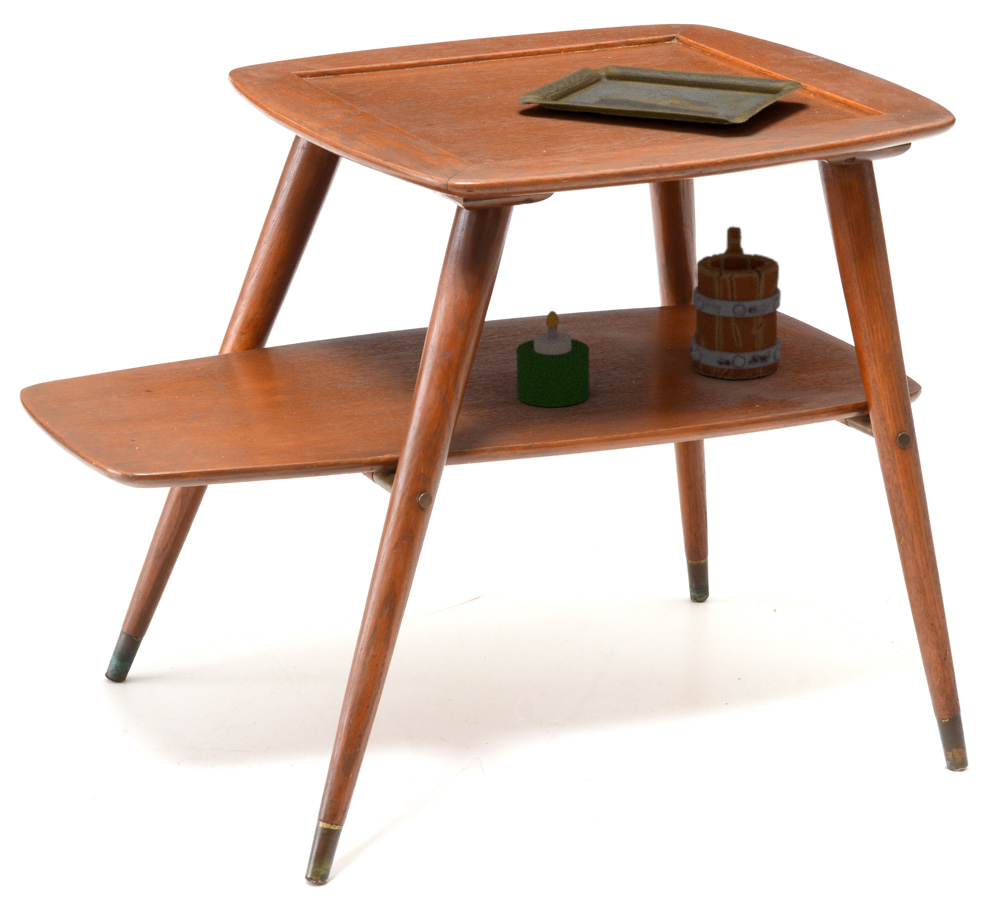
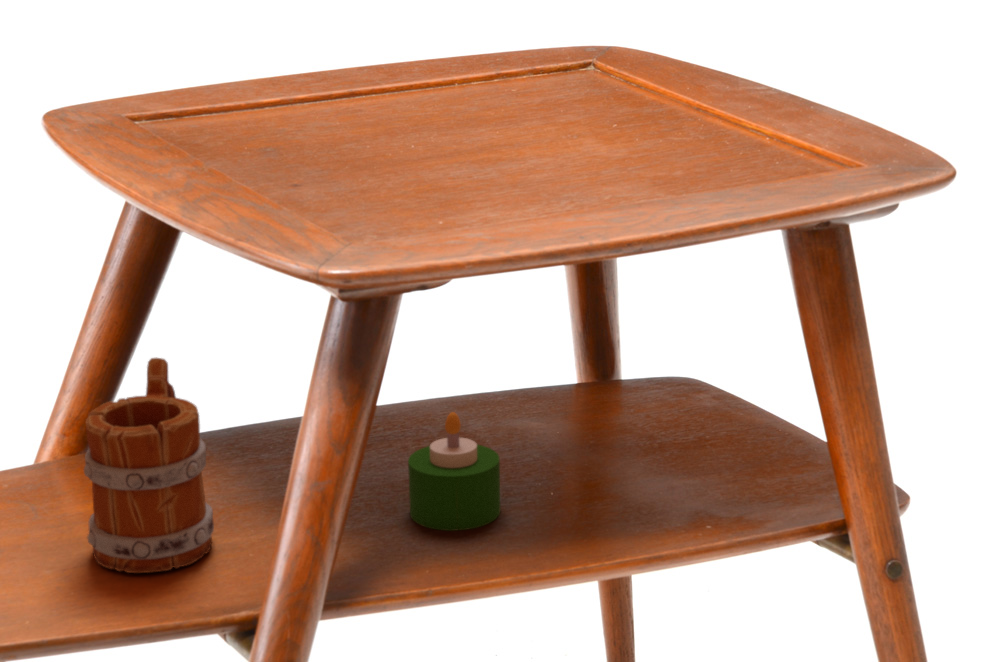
tray: present [519,65,806,124] -> none [406,103,762,183]
mug: present [690,227,781,379] -> present [84,358,214,573]

